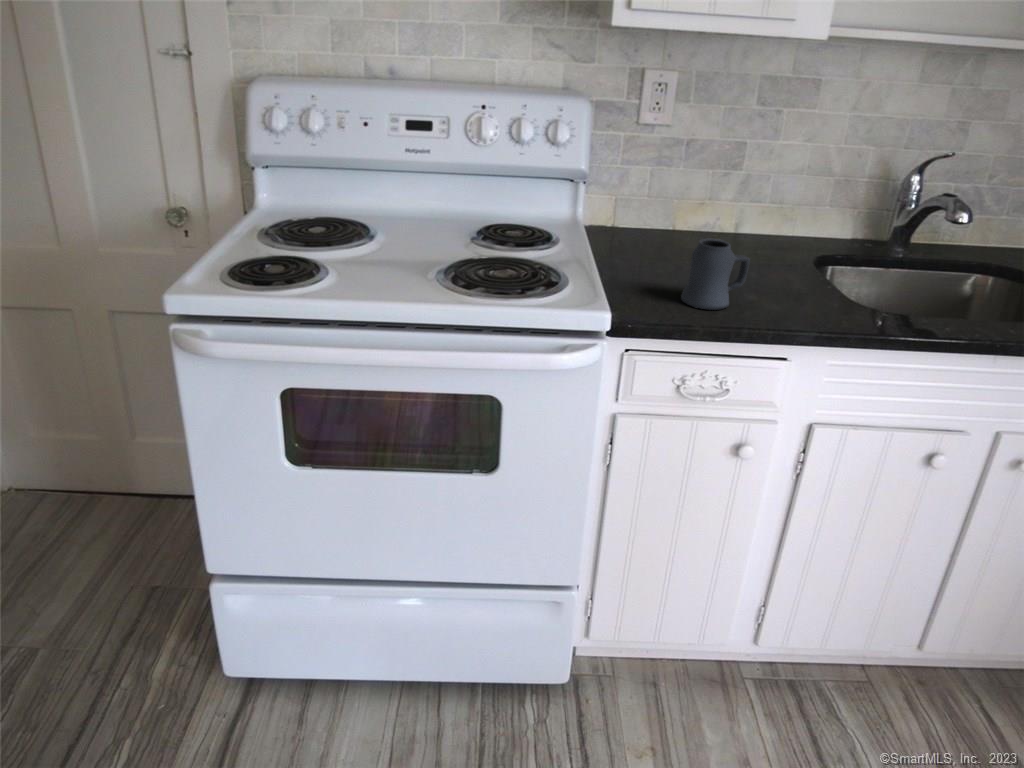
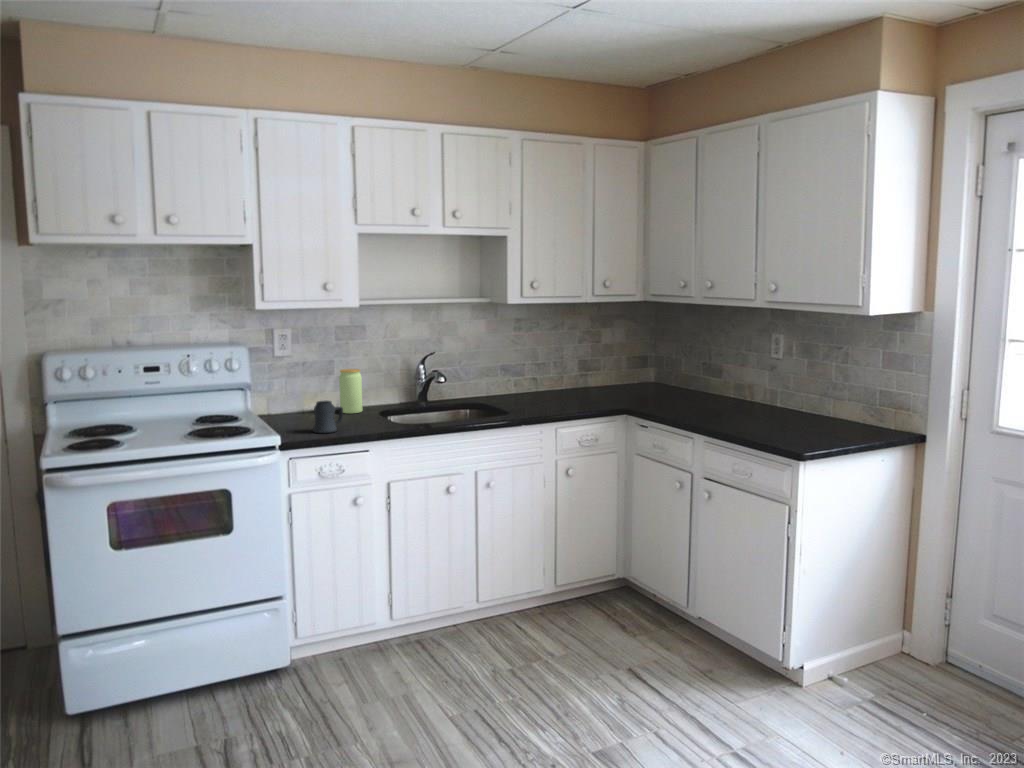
jar: none [738,165,795,255] -> present [339,369,363,413]

